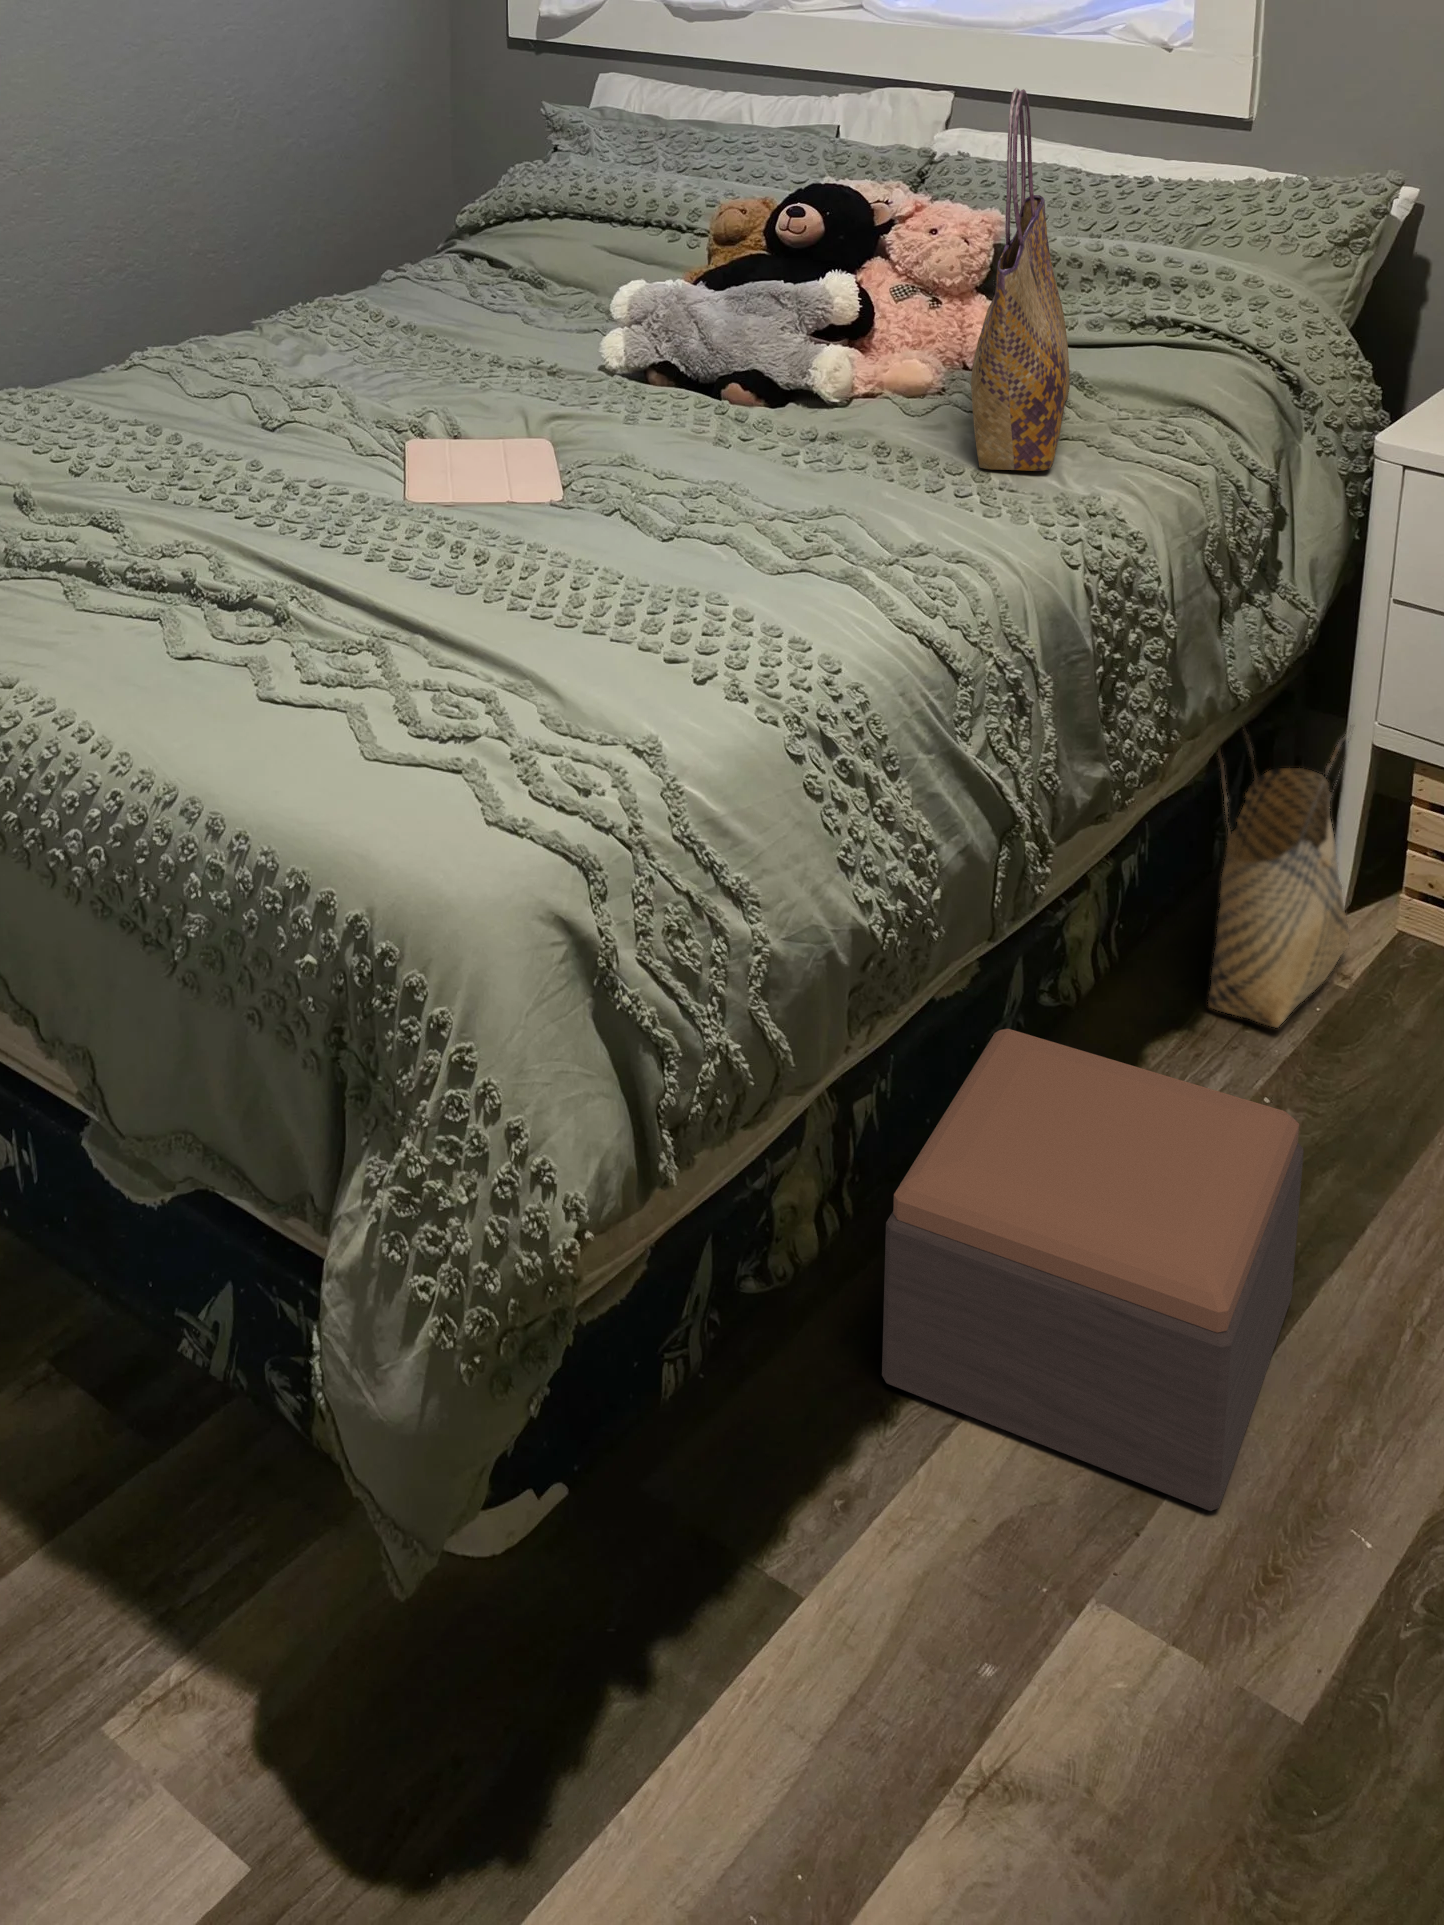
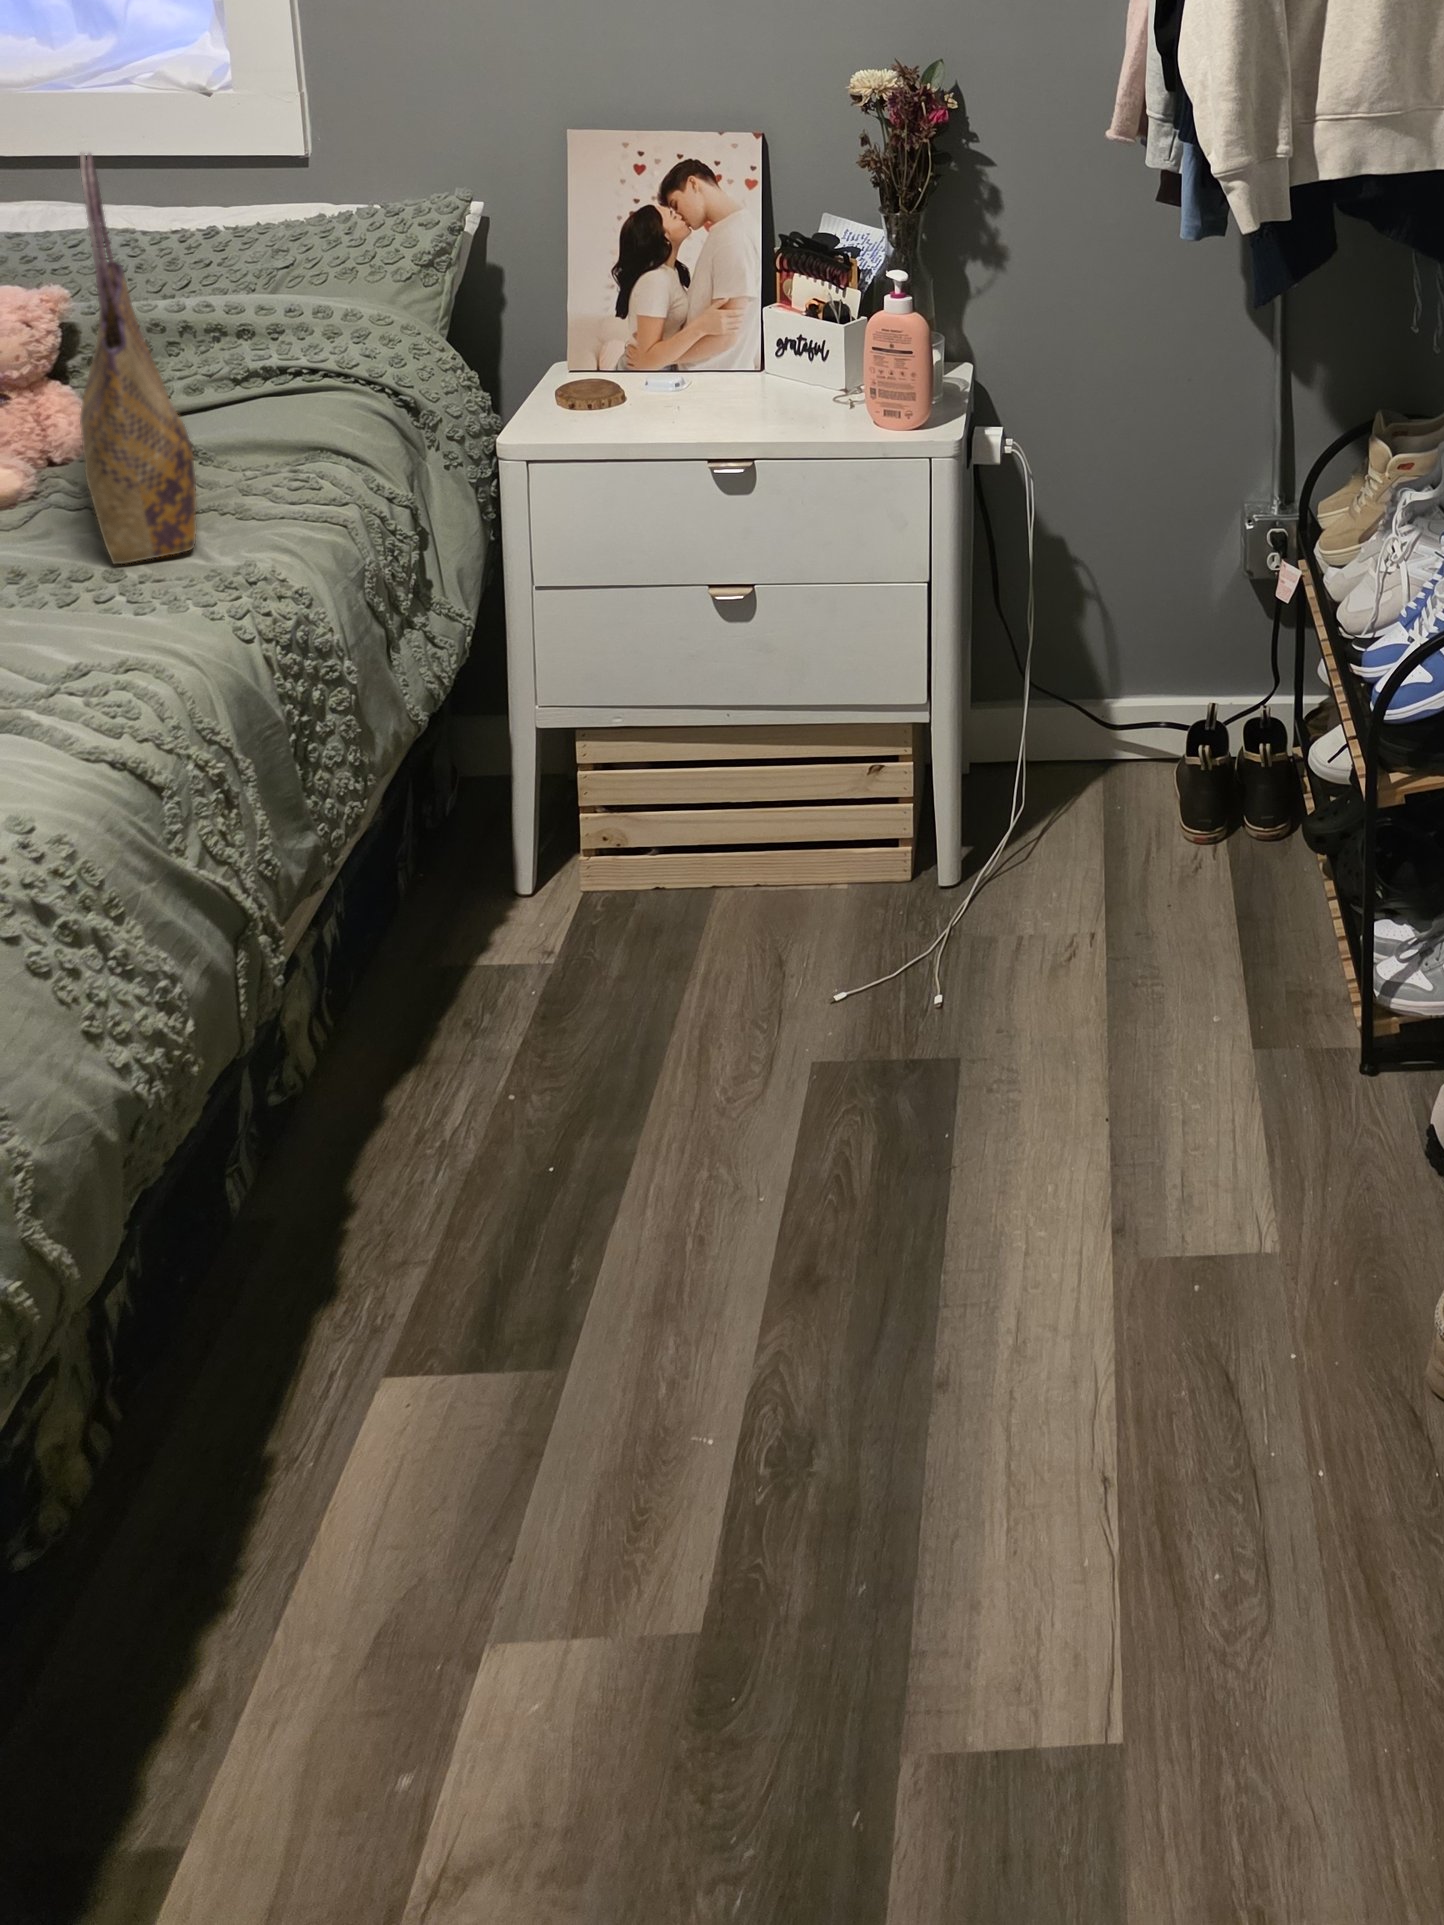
woven basket: present [1208,723,1350,1027] -> none [396,716,548,1031]
footstool: present [882,1029,1304,1511] -> none [193,1096,590,1558]

